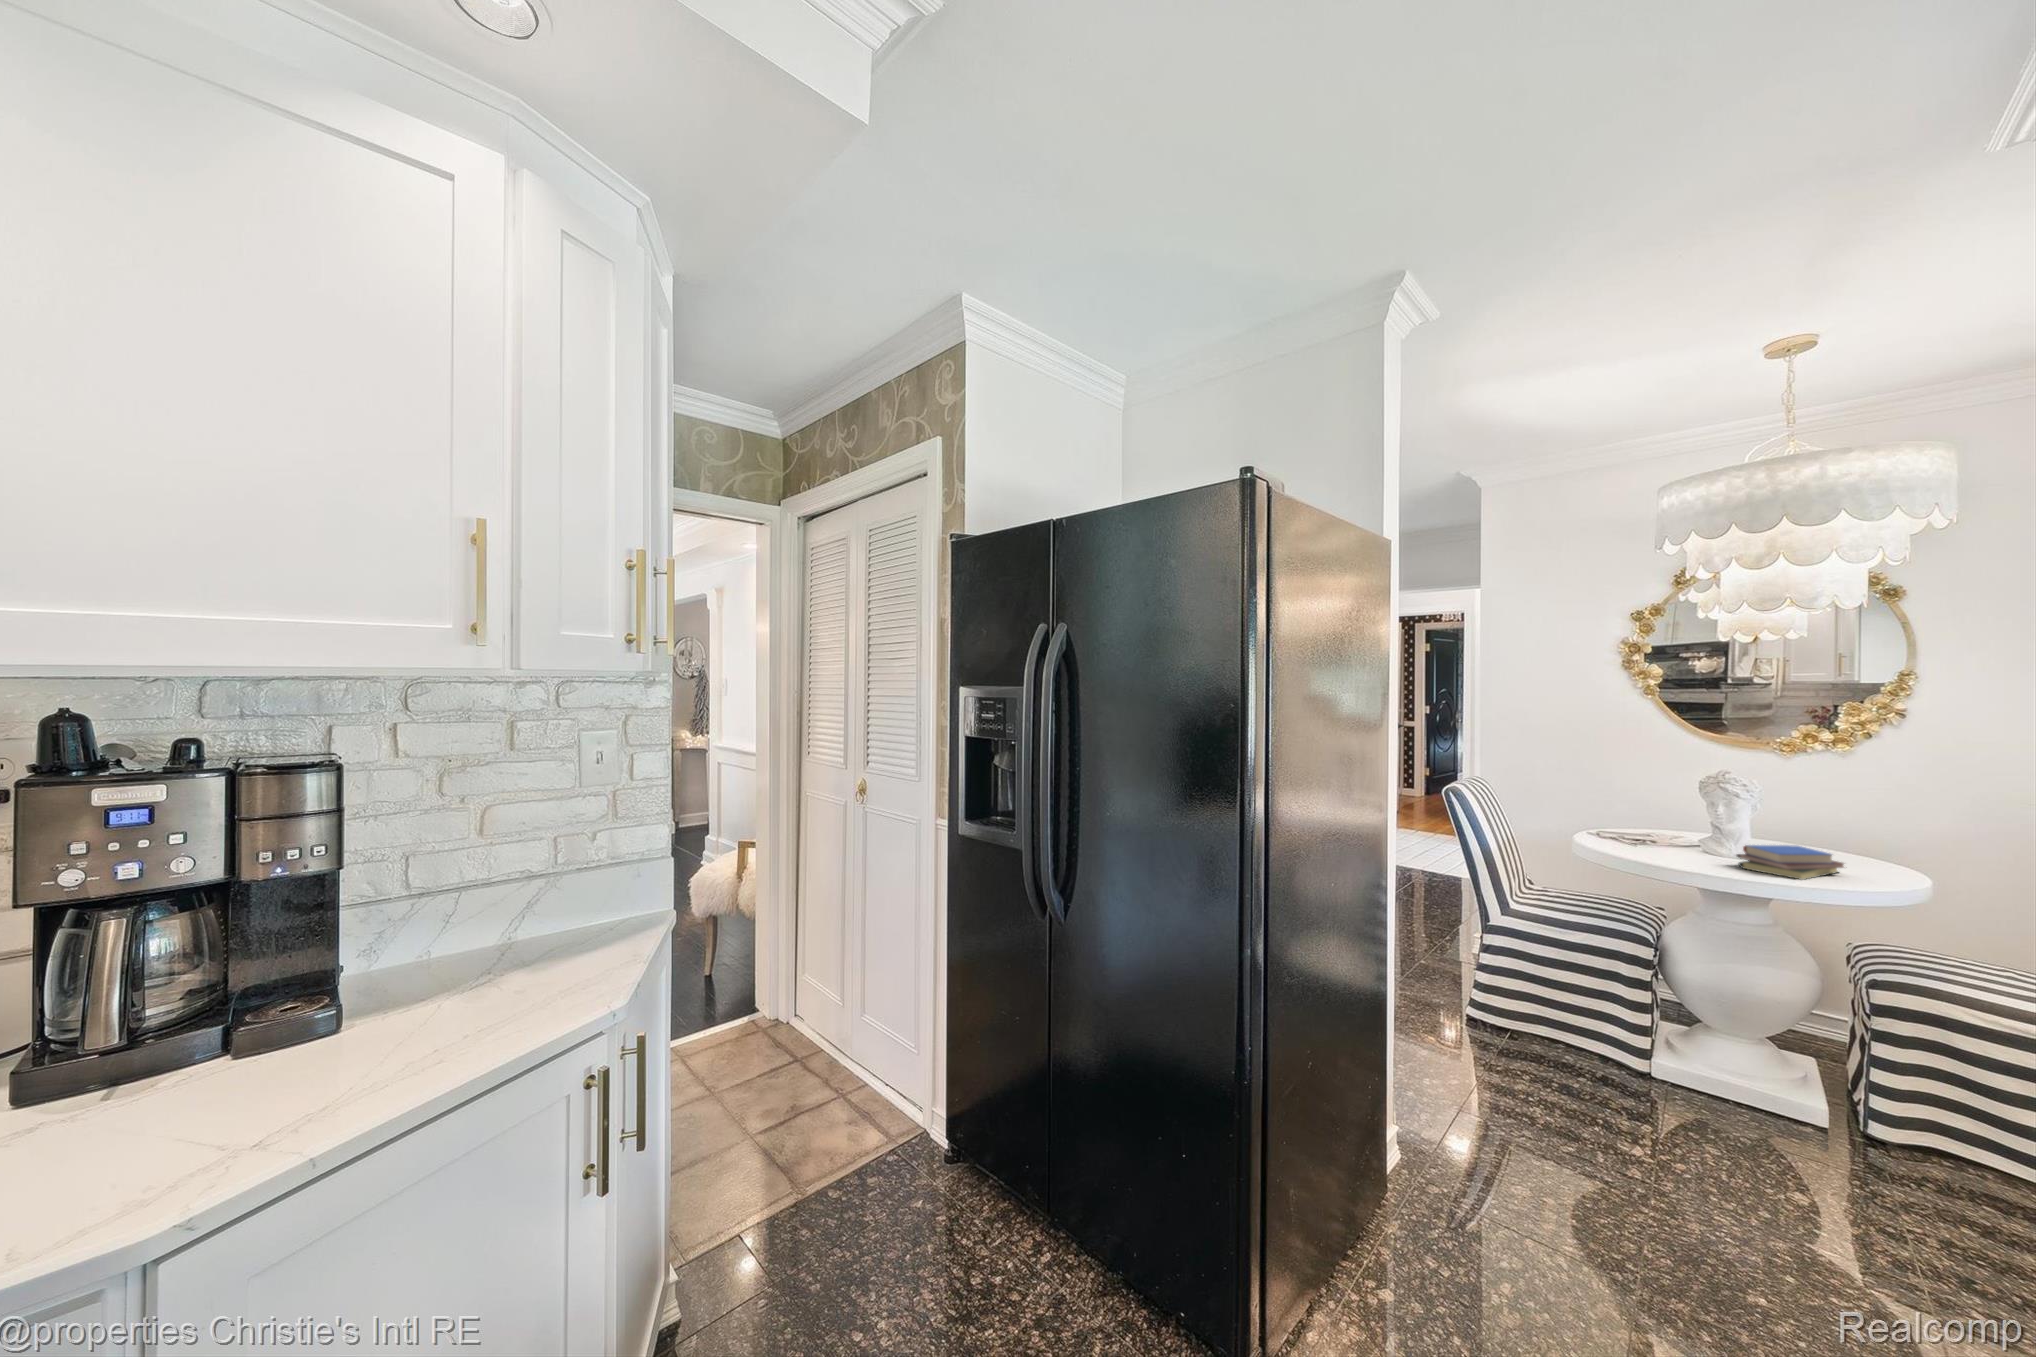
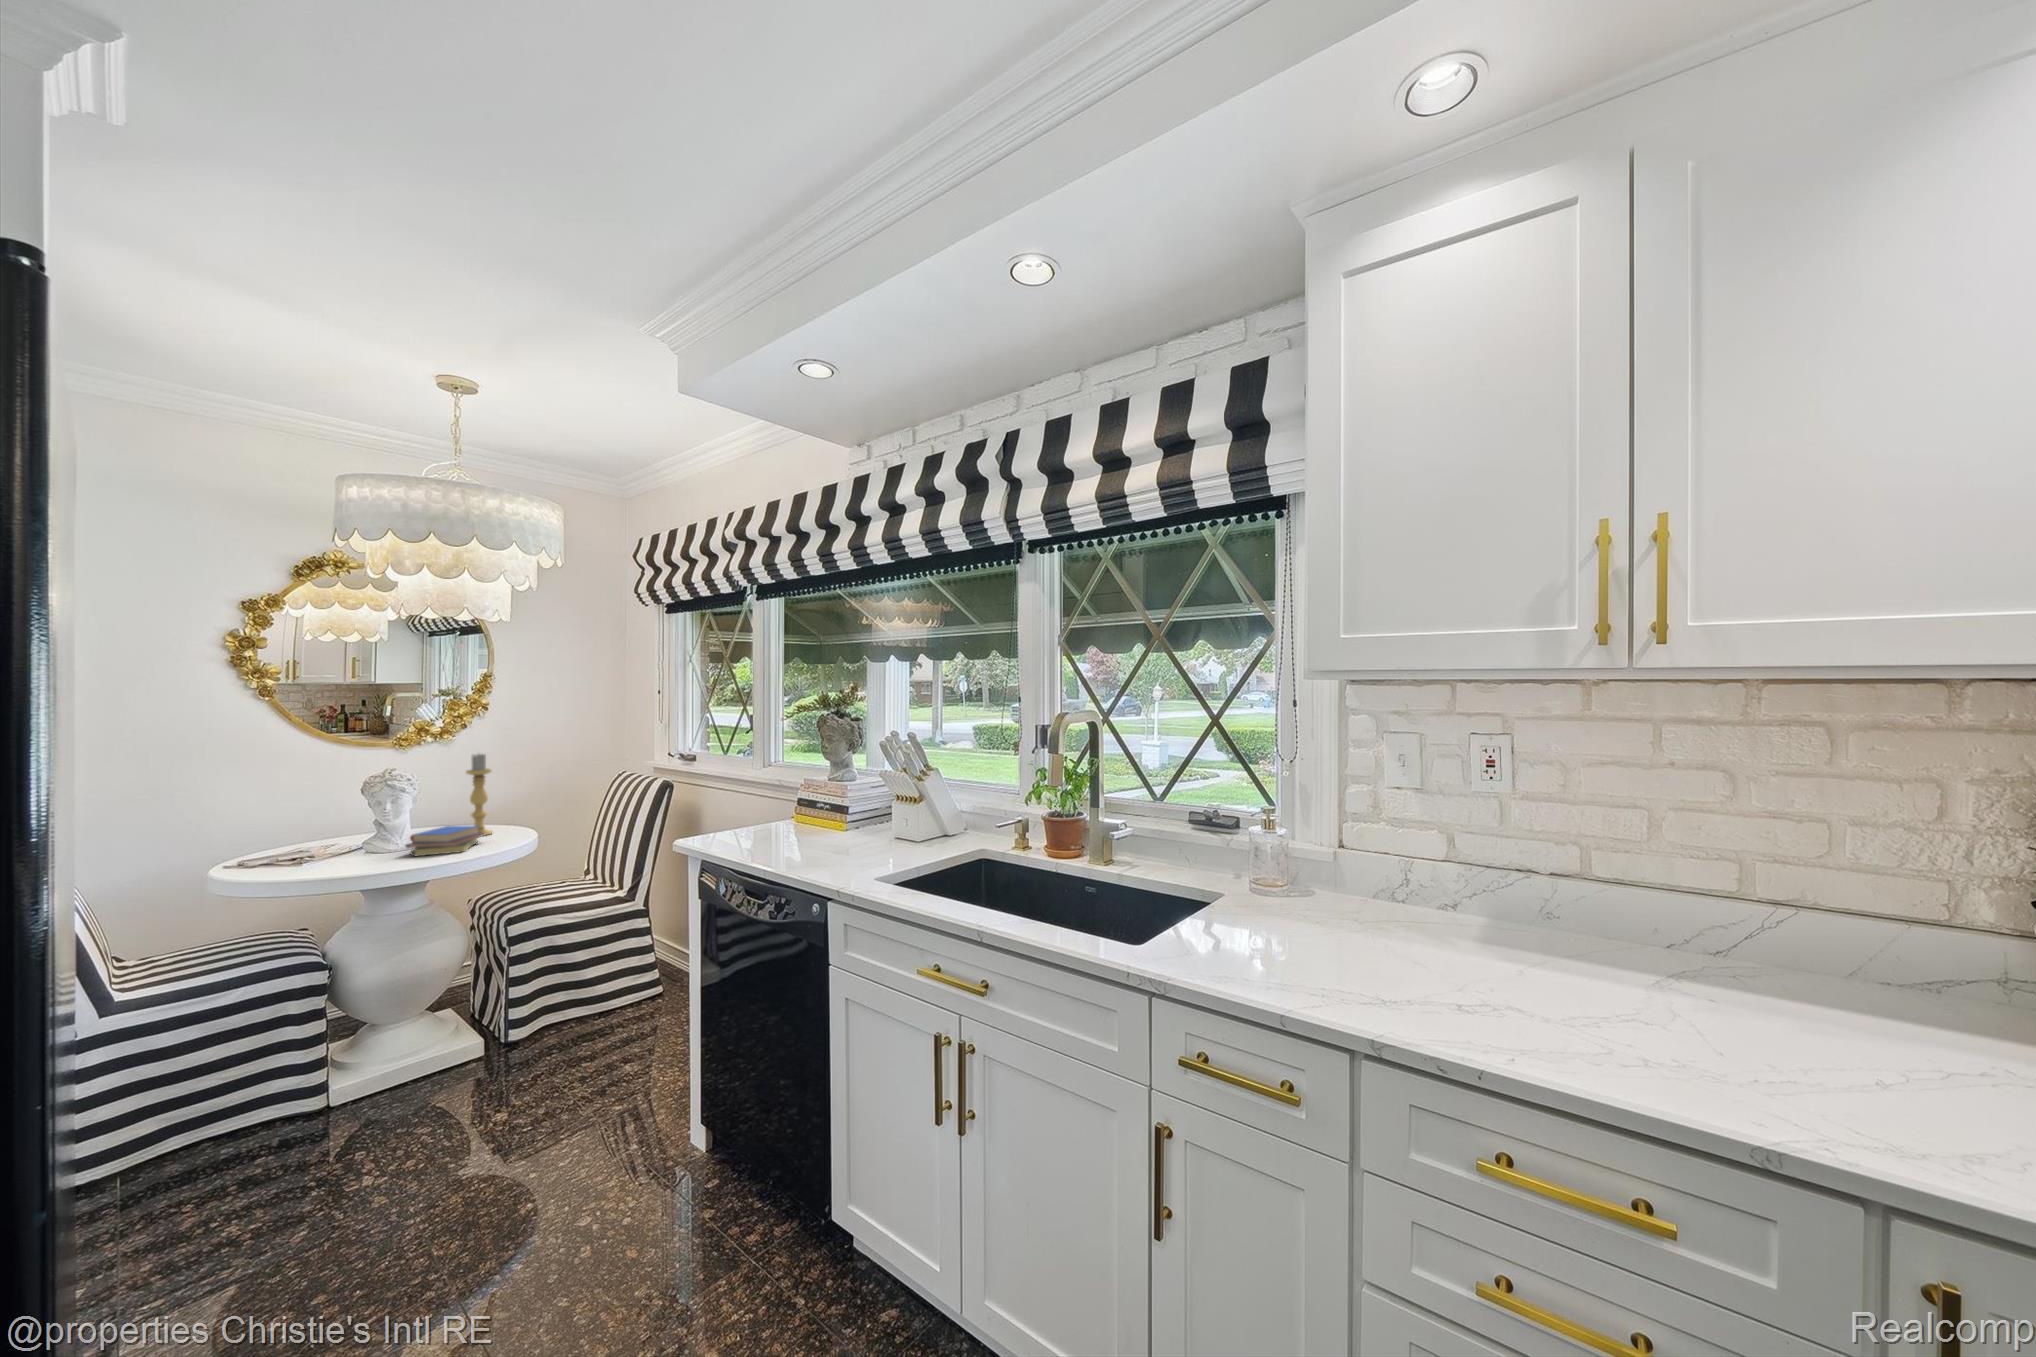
candle holder: none [1833,767,1875,869] -> present [466,754,492,835]

